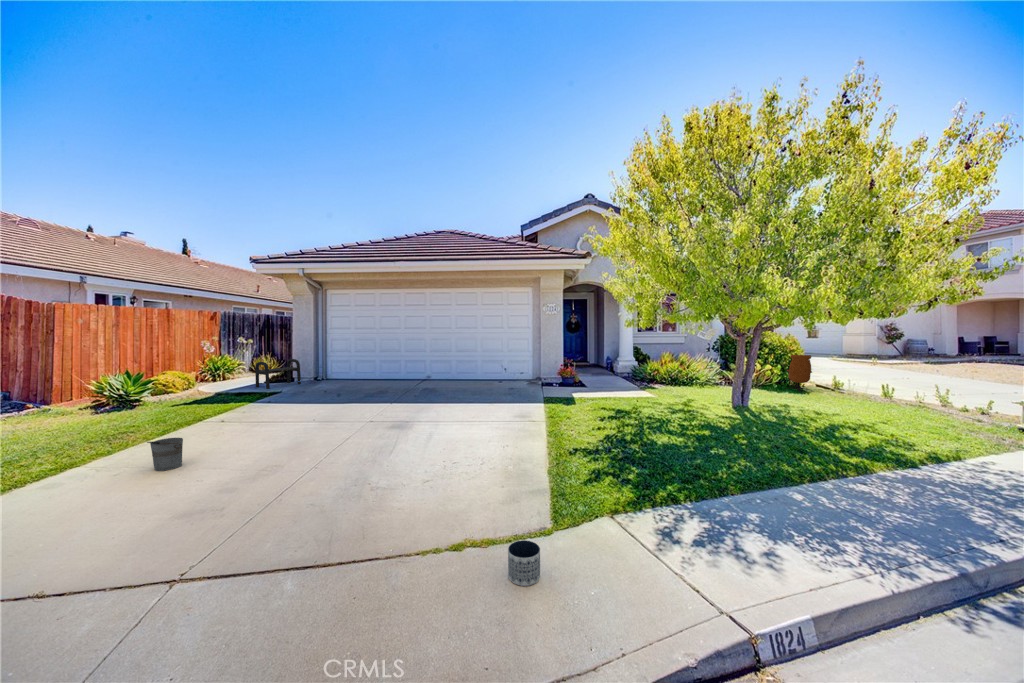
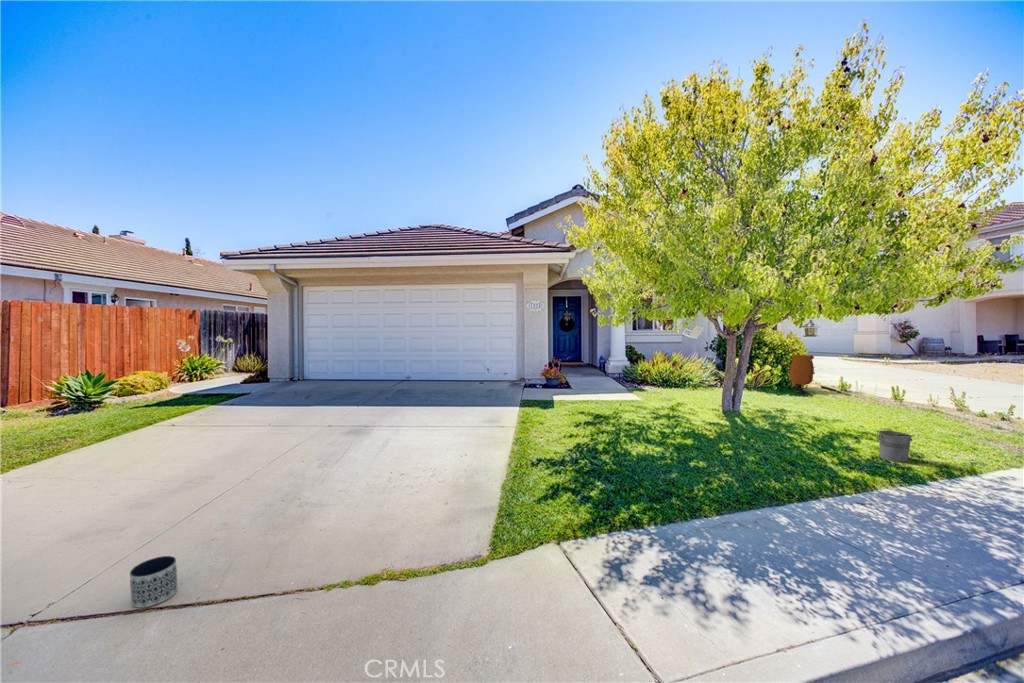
bench: present [255,359,301,389] -> none [229,359,277,389]
bucket: present [147,438,183,471] -> present [877,431,915,462]
planter: present [508,540,540,586] -> present [130,556,177,608]

